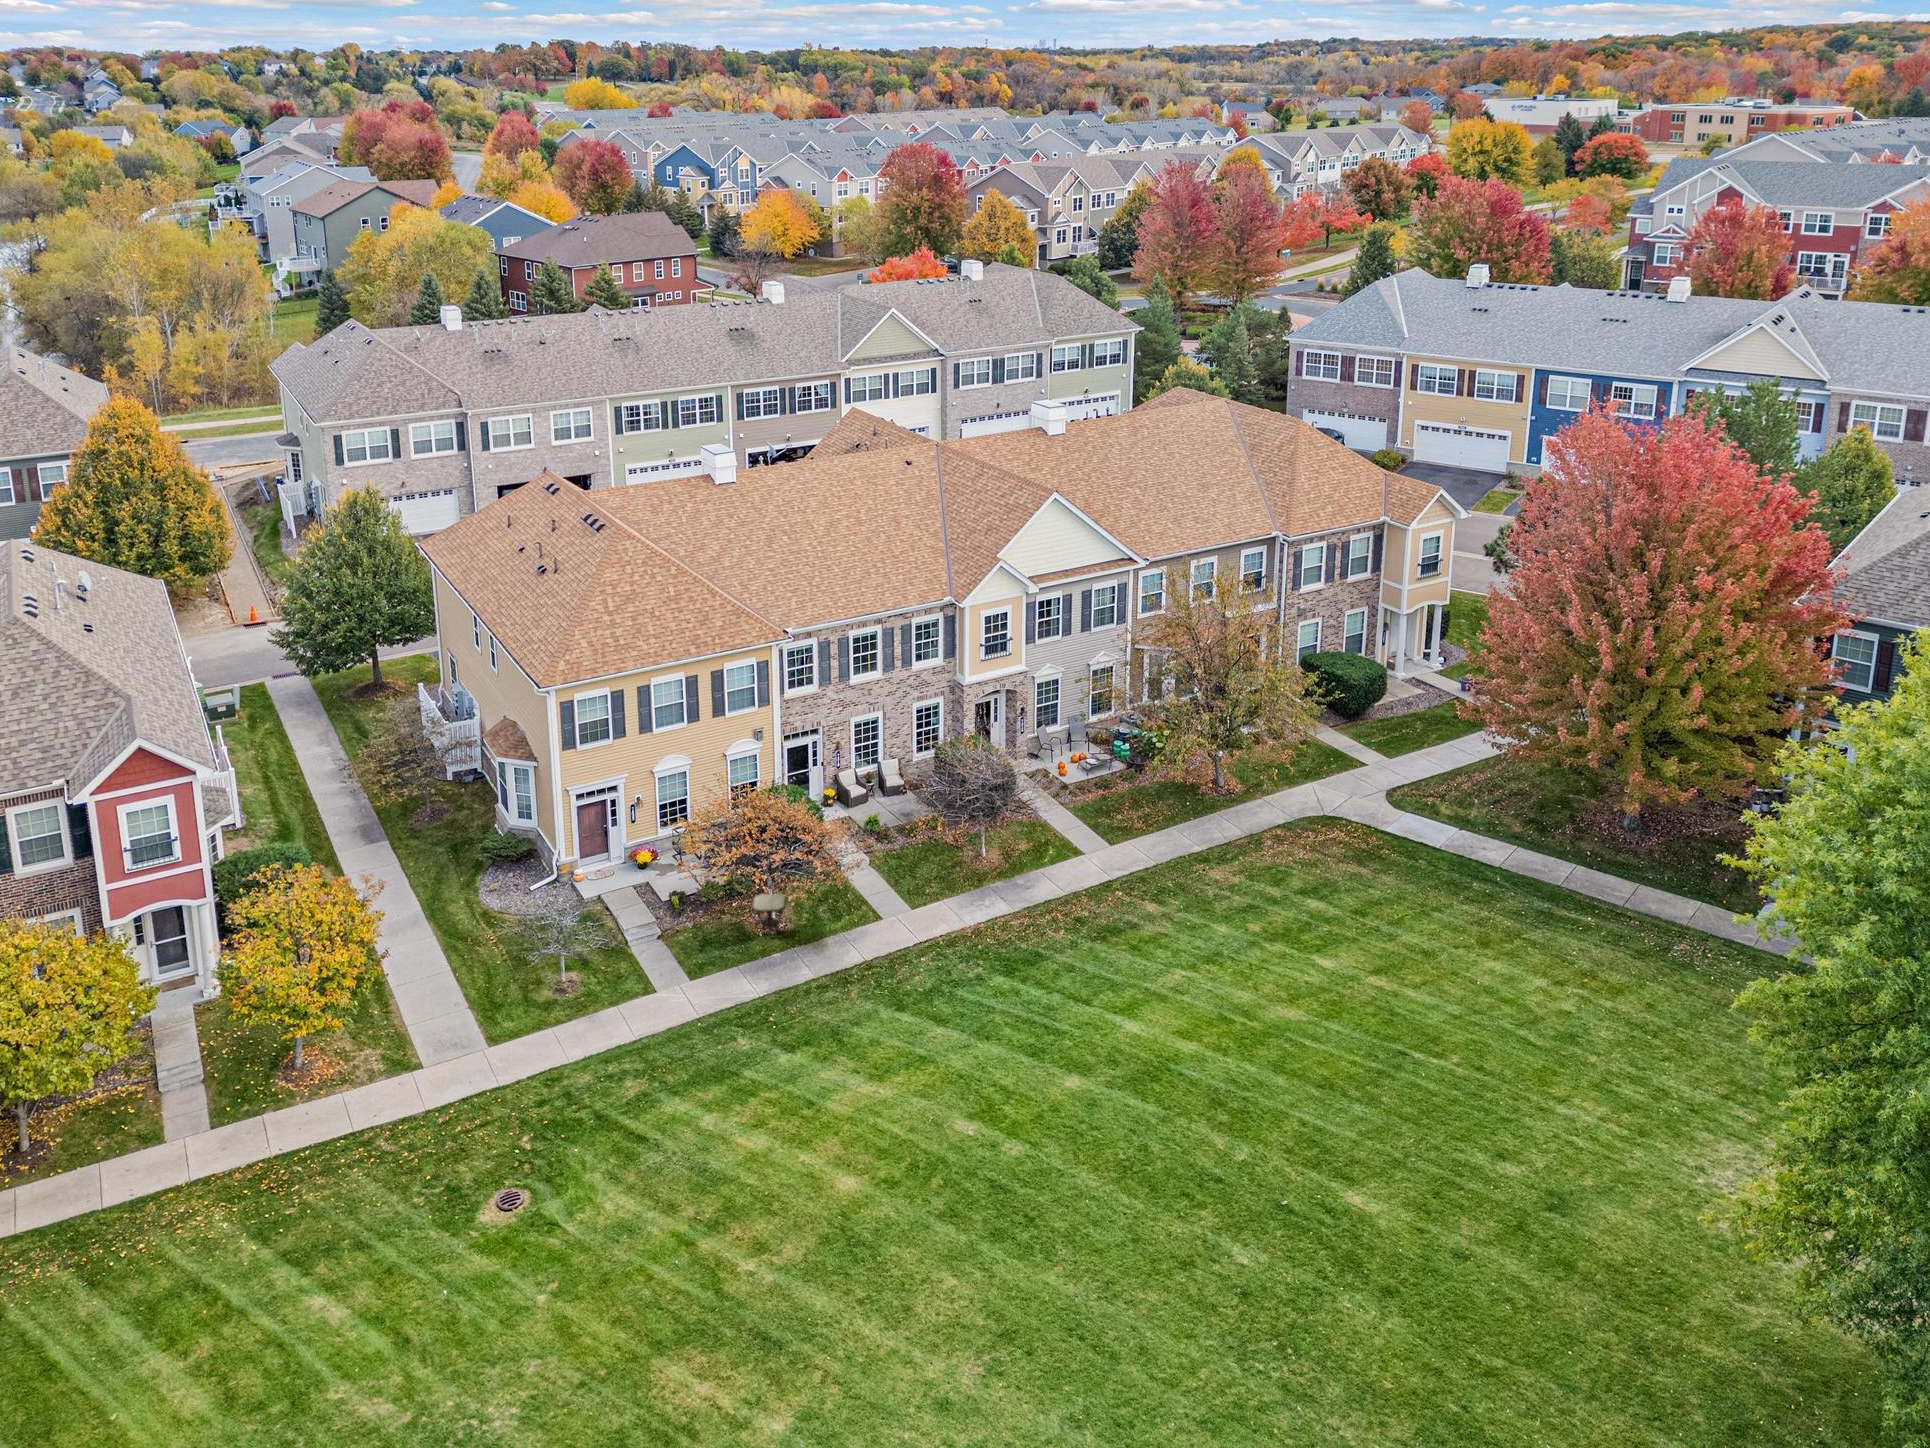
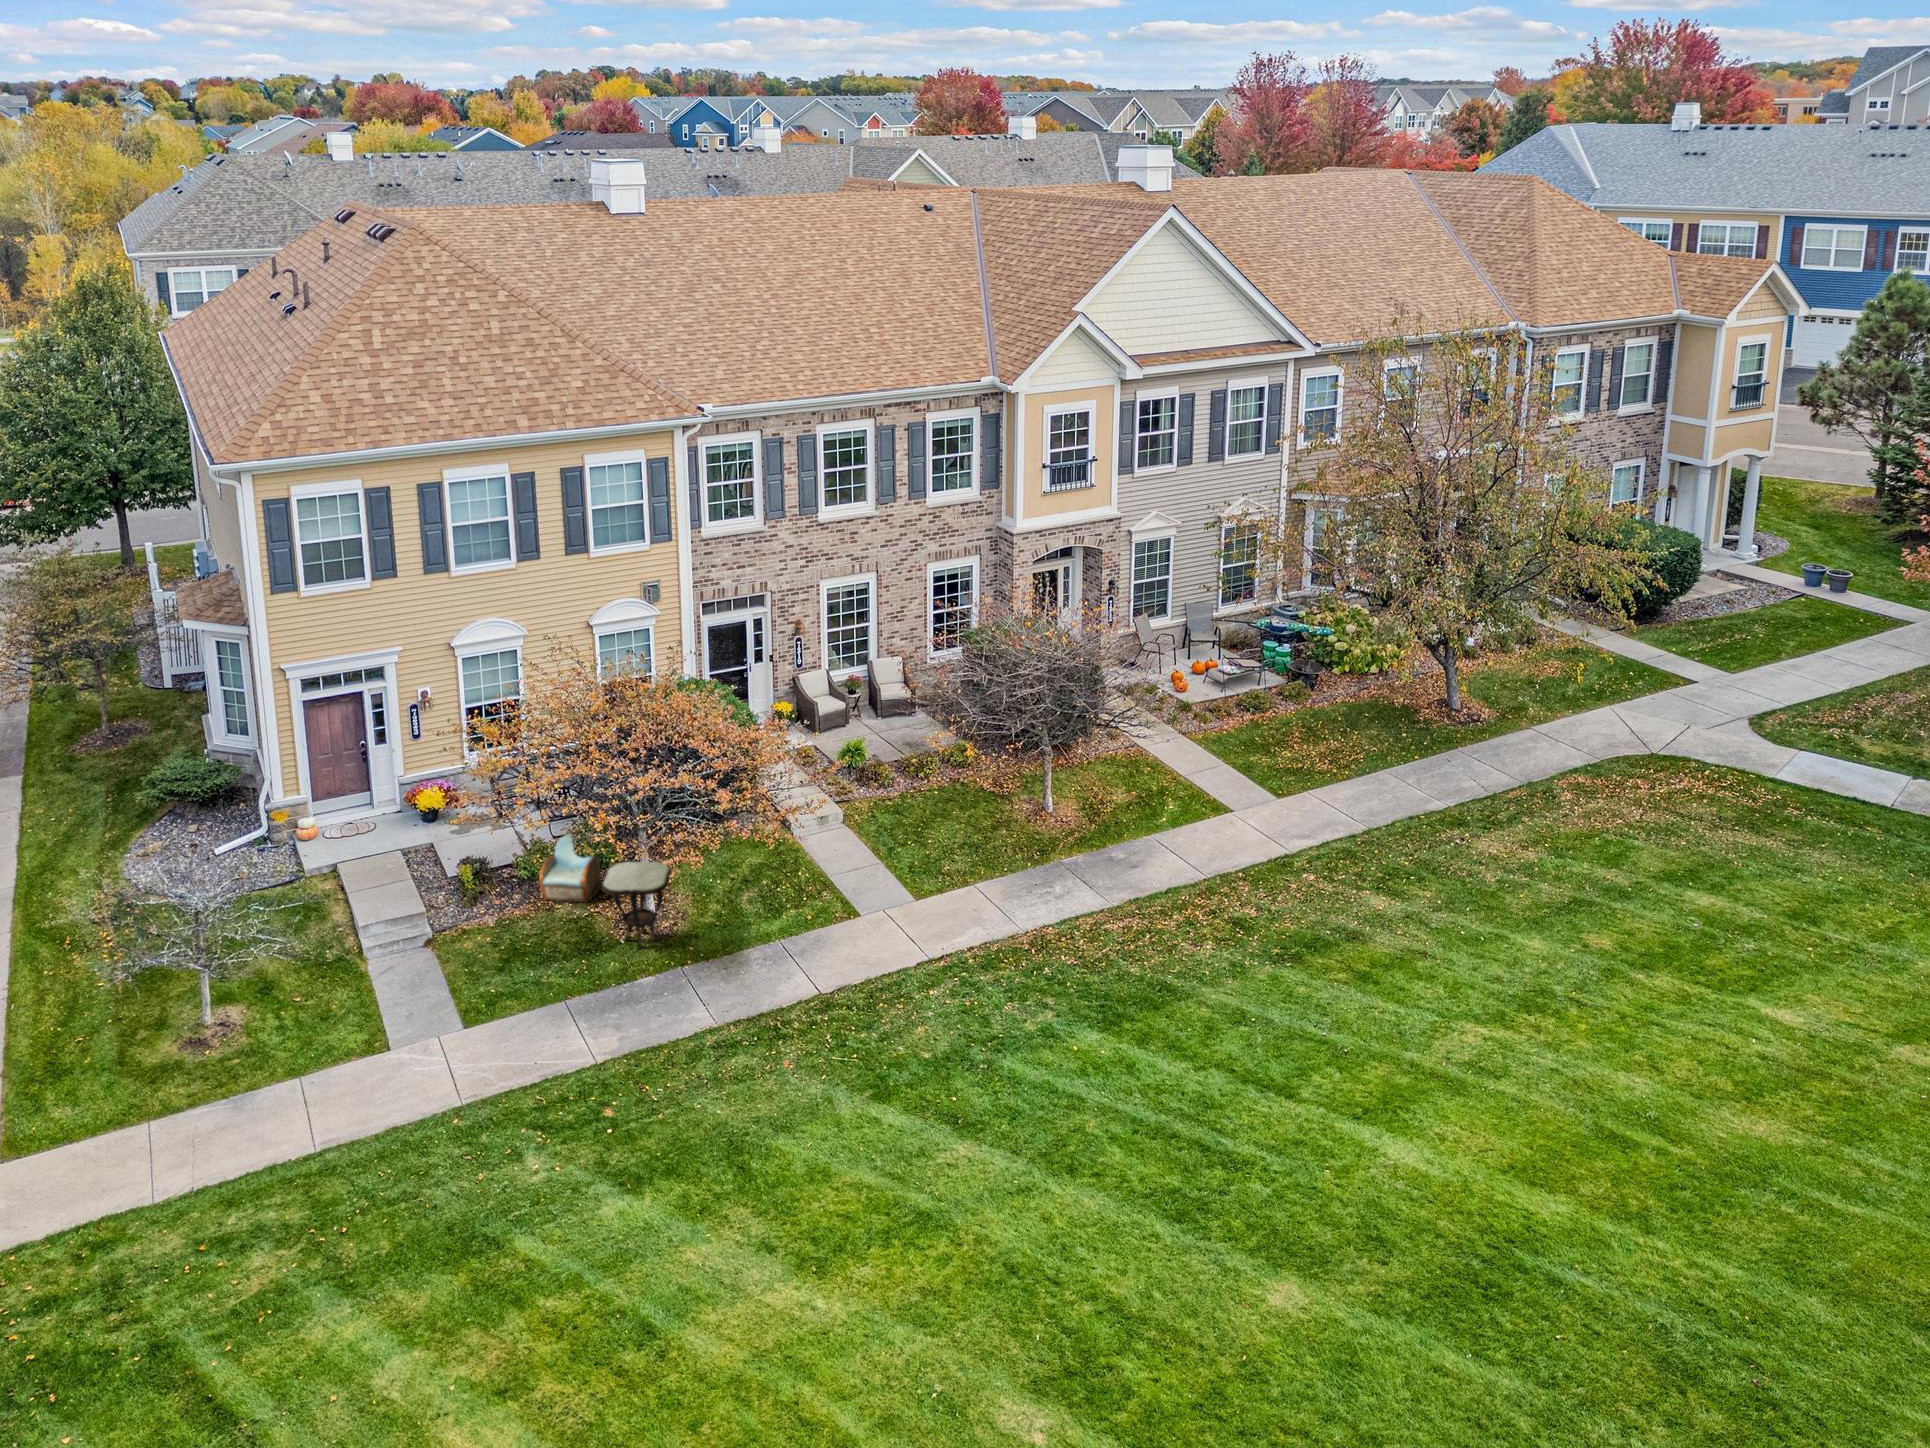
armchair: none [713,876,745,914] -> present [539,833,603,903]

